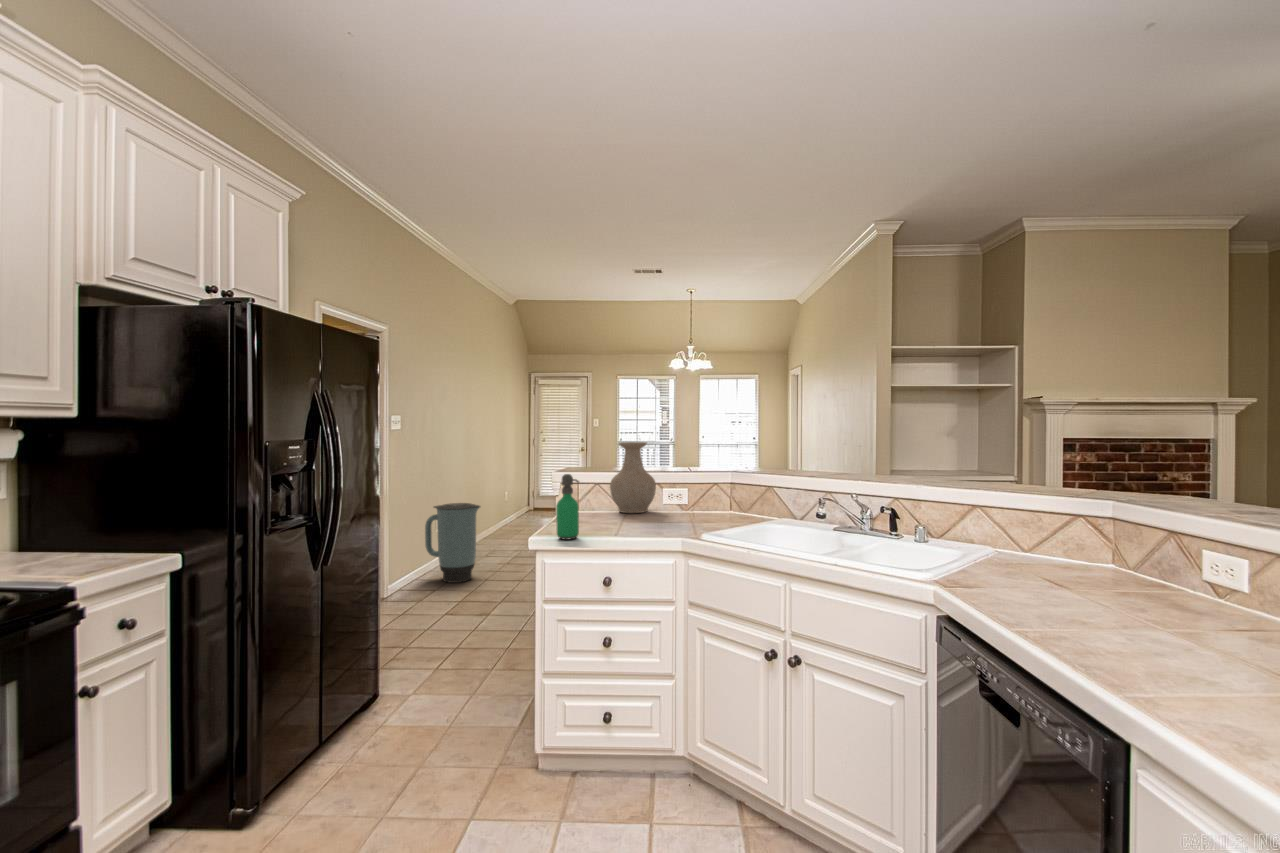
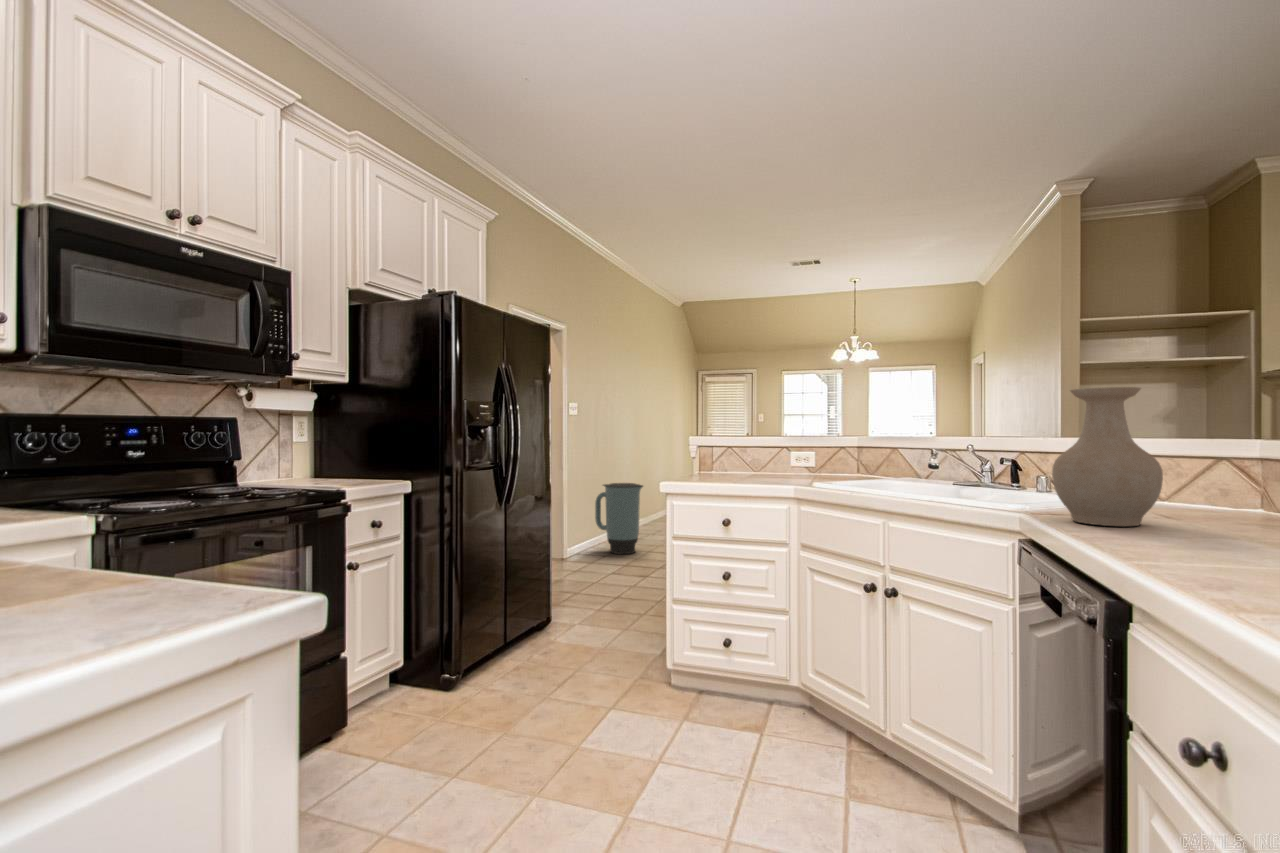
vase: present [610,442,656,513] -> present [1052,387,1163,526]
soap dispenser: present [556,474,579,540] -> none [687,429,706,485]

